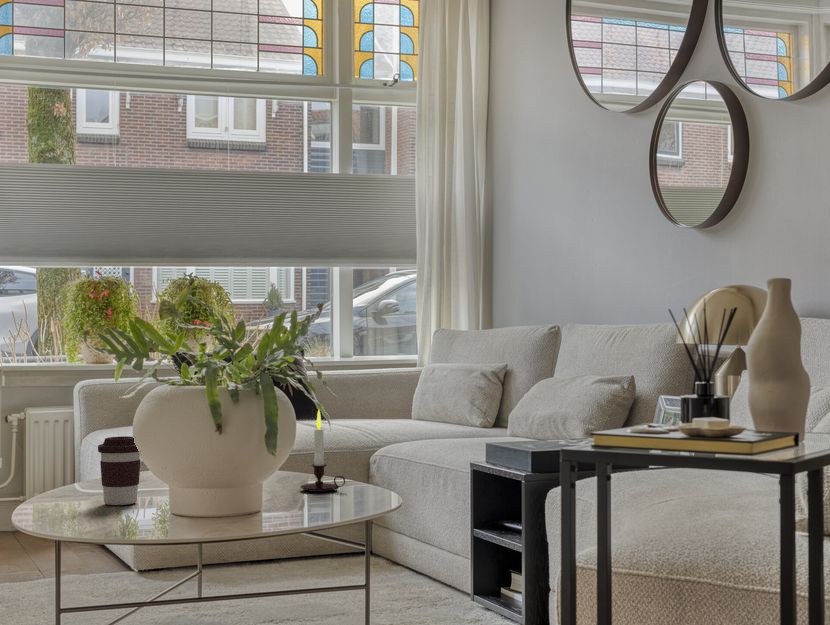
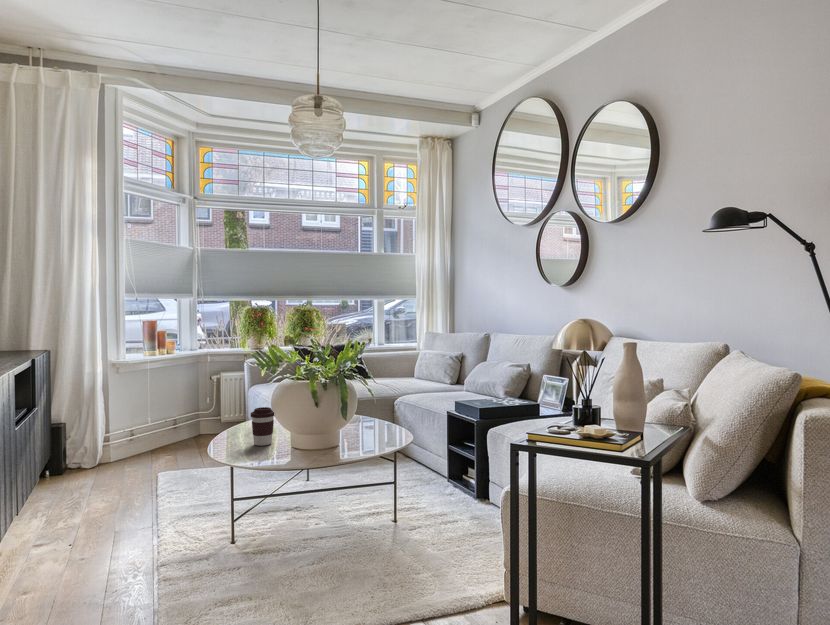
candle: present [301,410,345,492] -> none [360,390,384,434]

